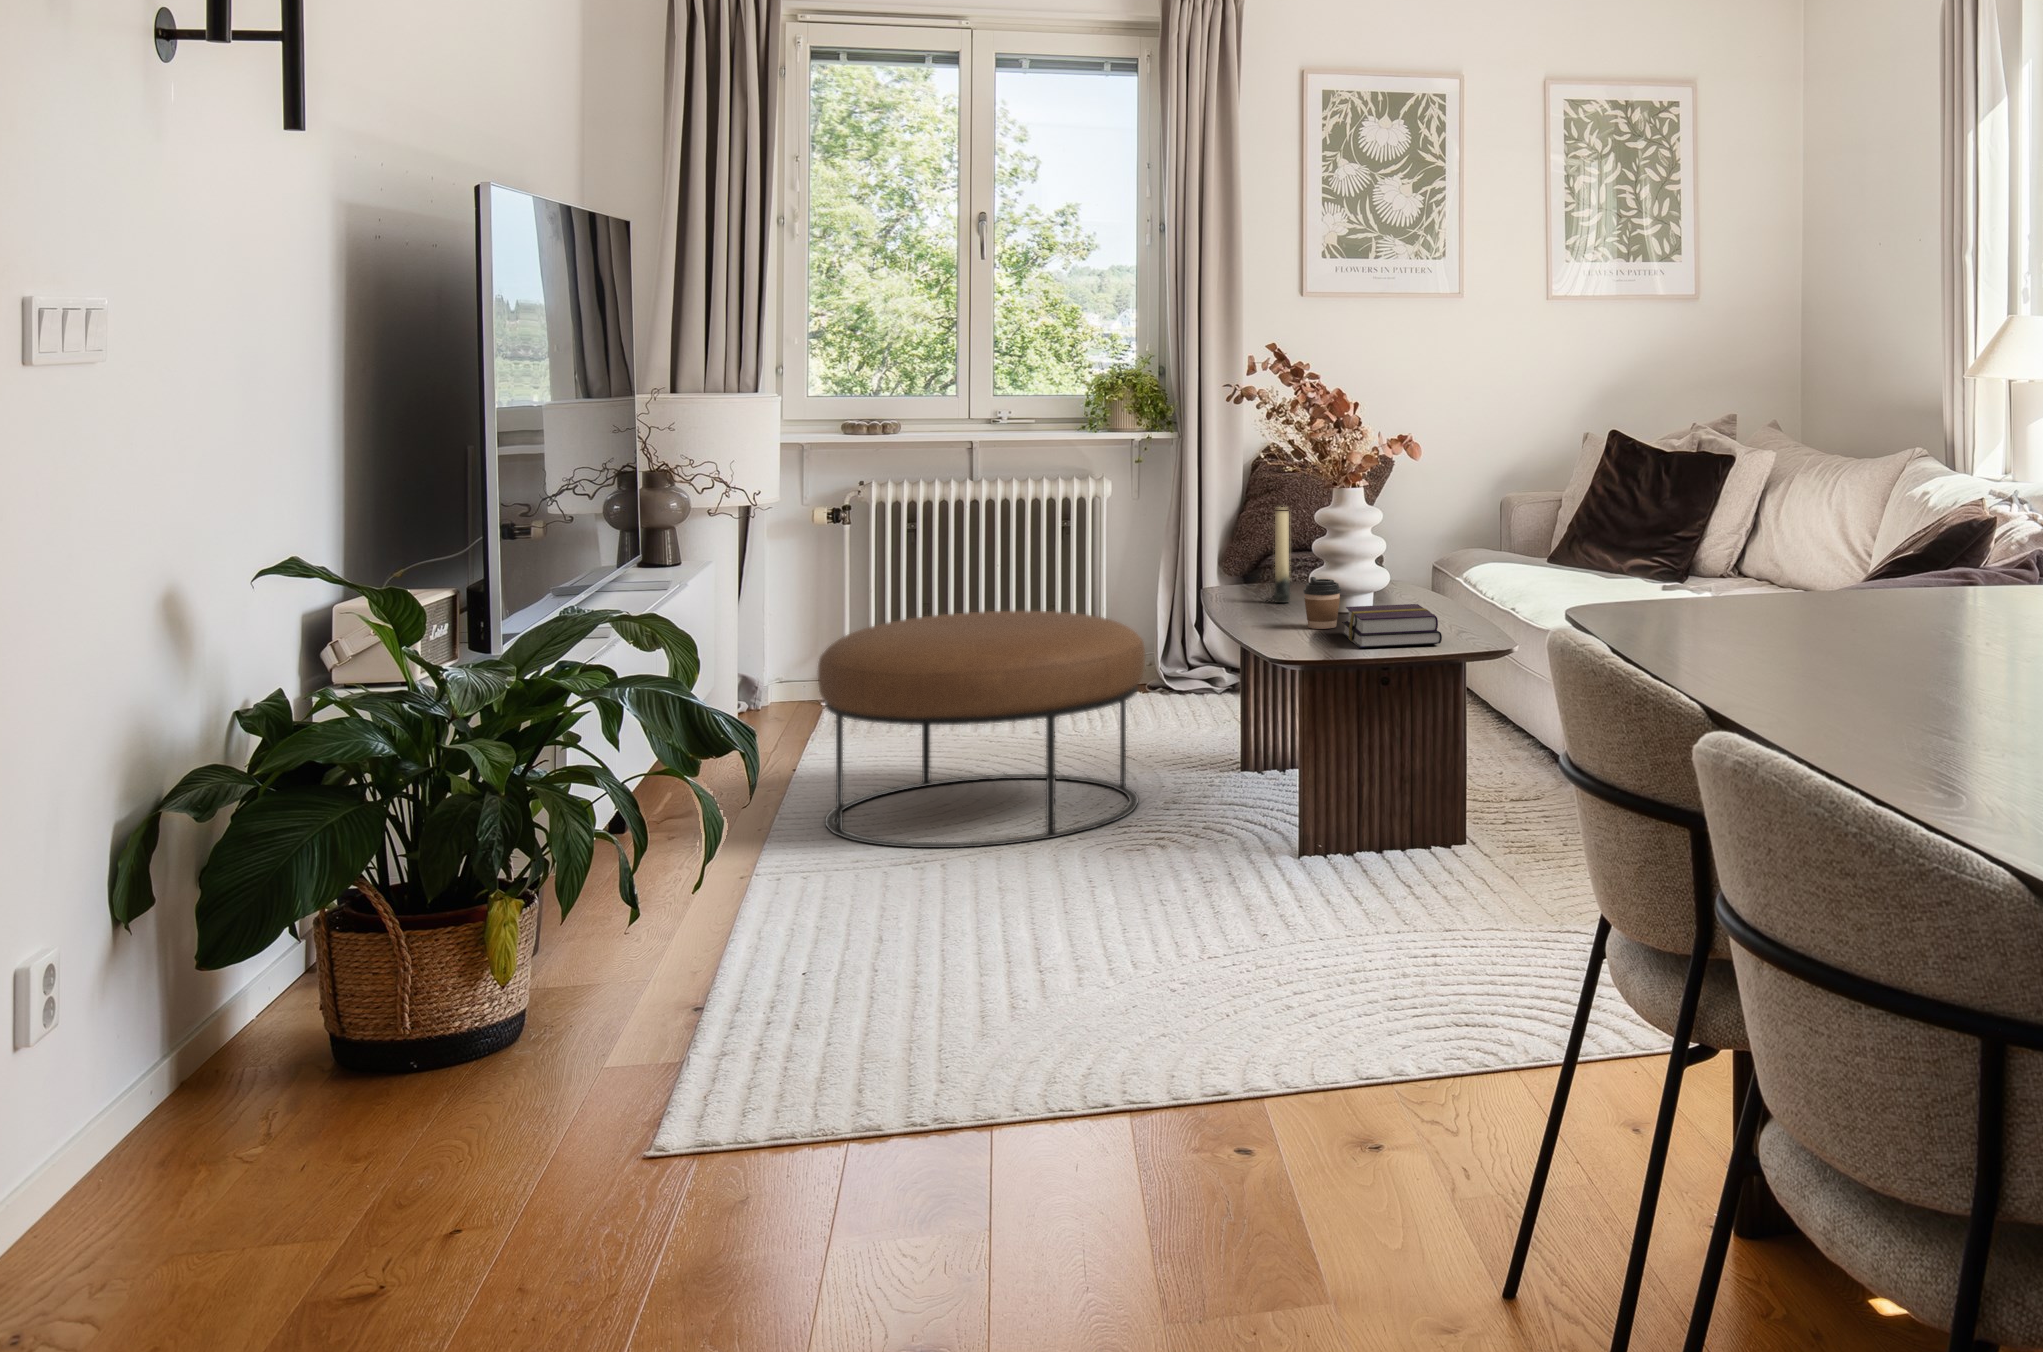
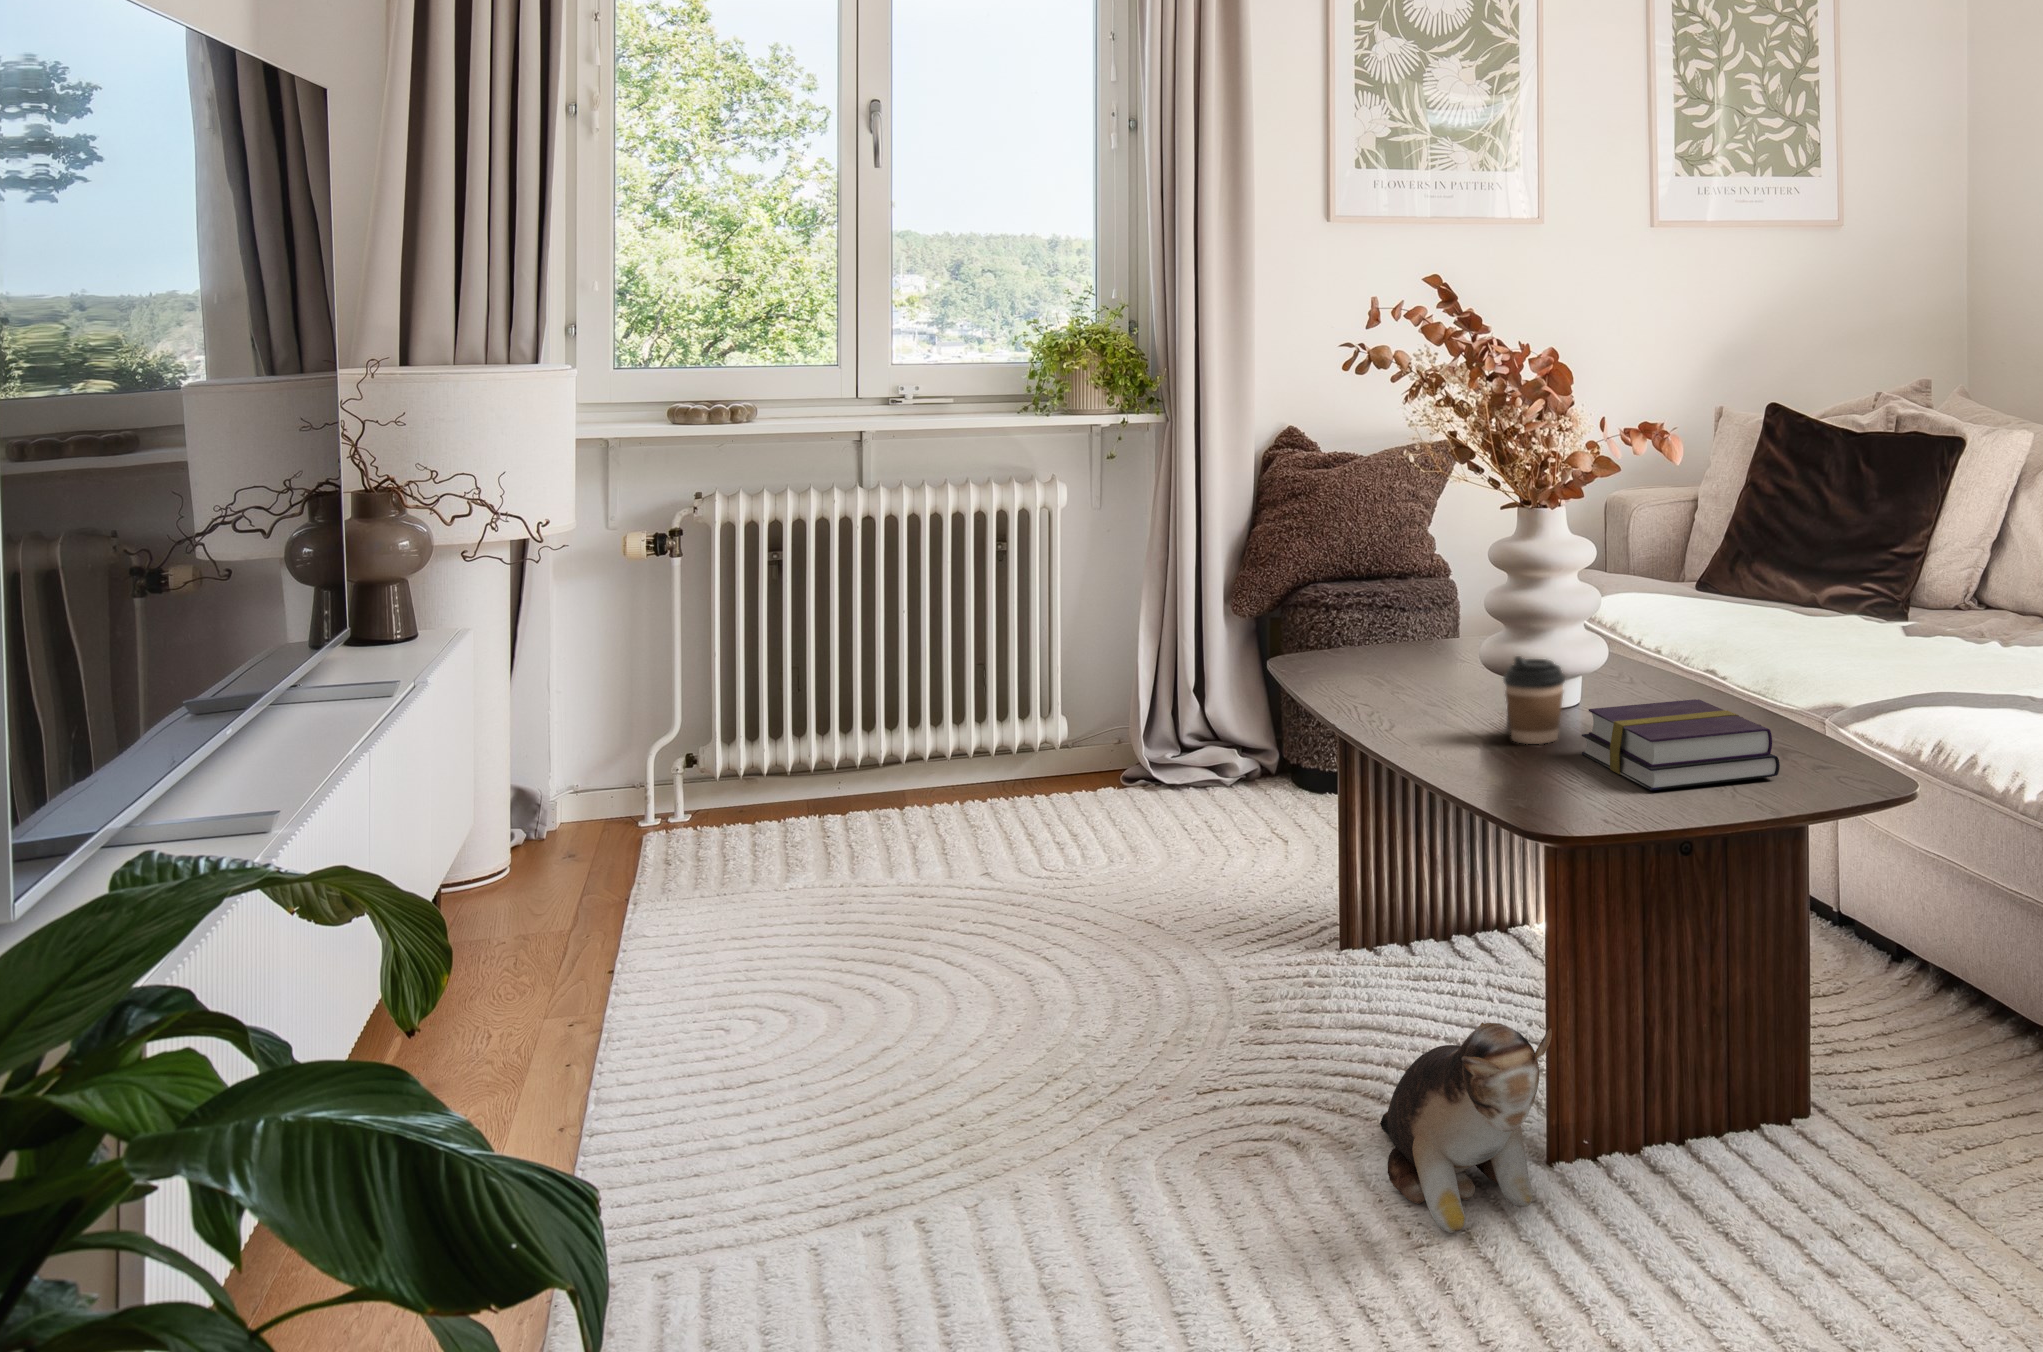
candle: present [1265,507,1291,603] -> none [1389,534,1432,686]
ottoman: present [818,611,1145,848] -> none [666,713,1225,1173]
plush toy: none [1197,762,1272,876] -> present [1380,1022,1552,1233]

